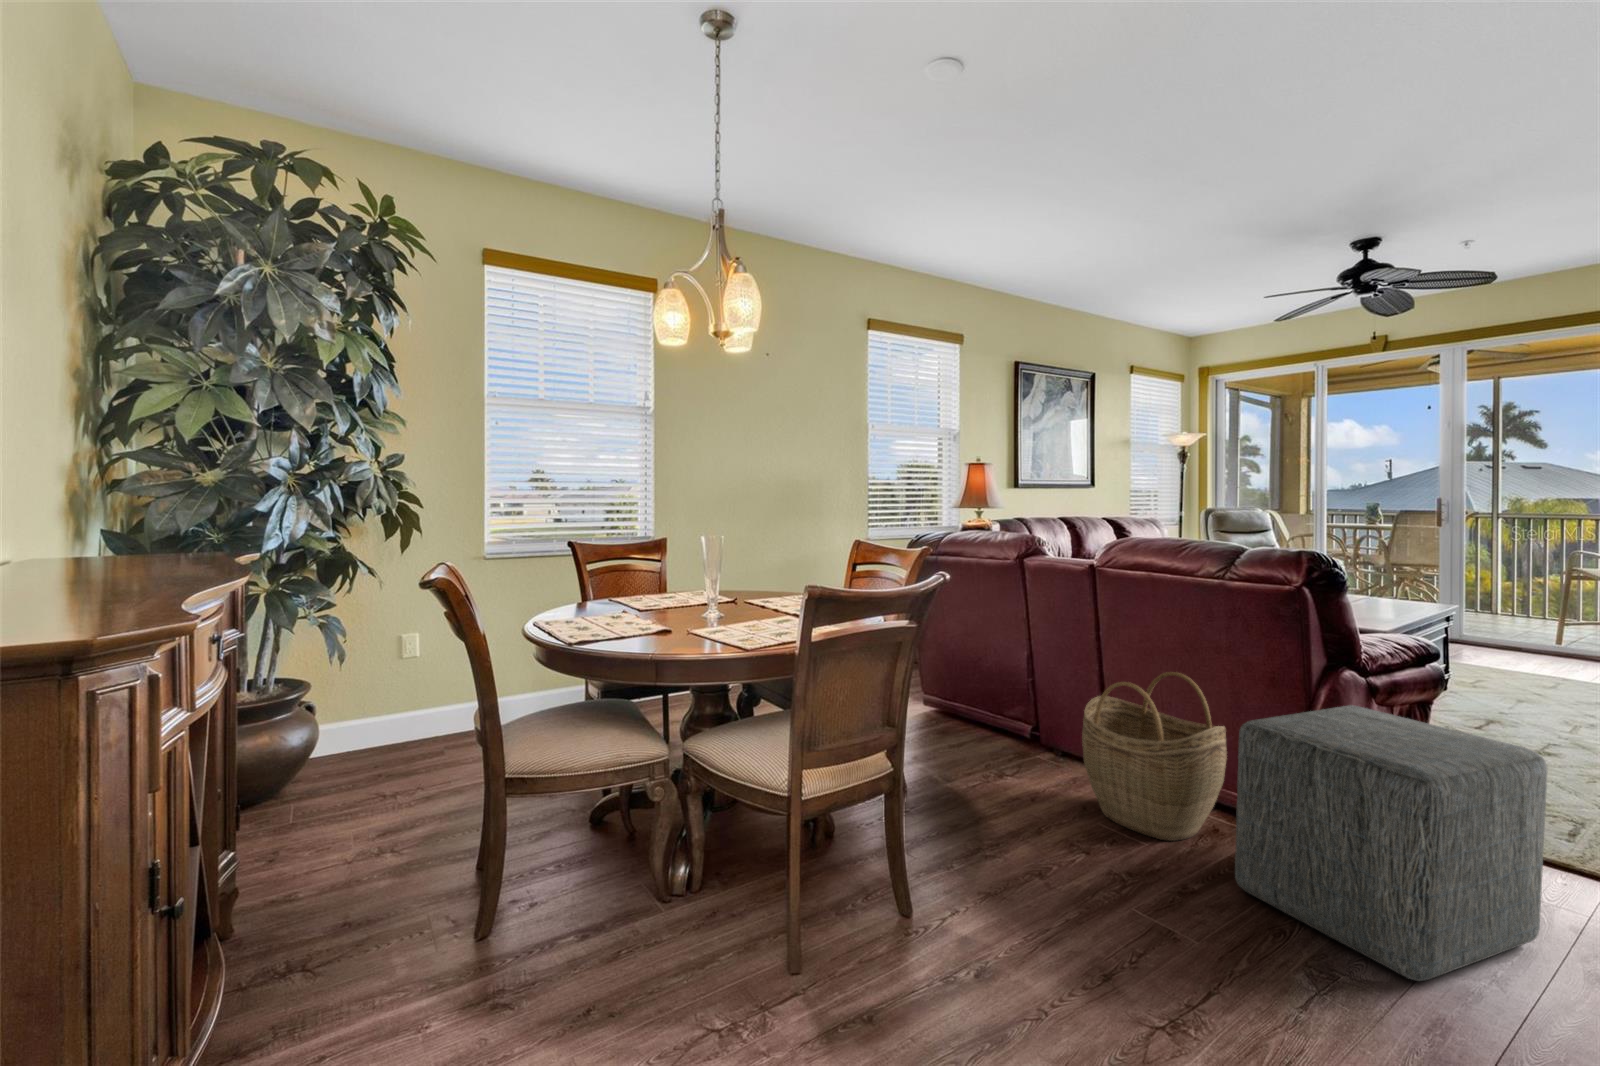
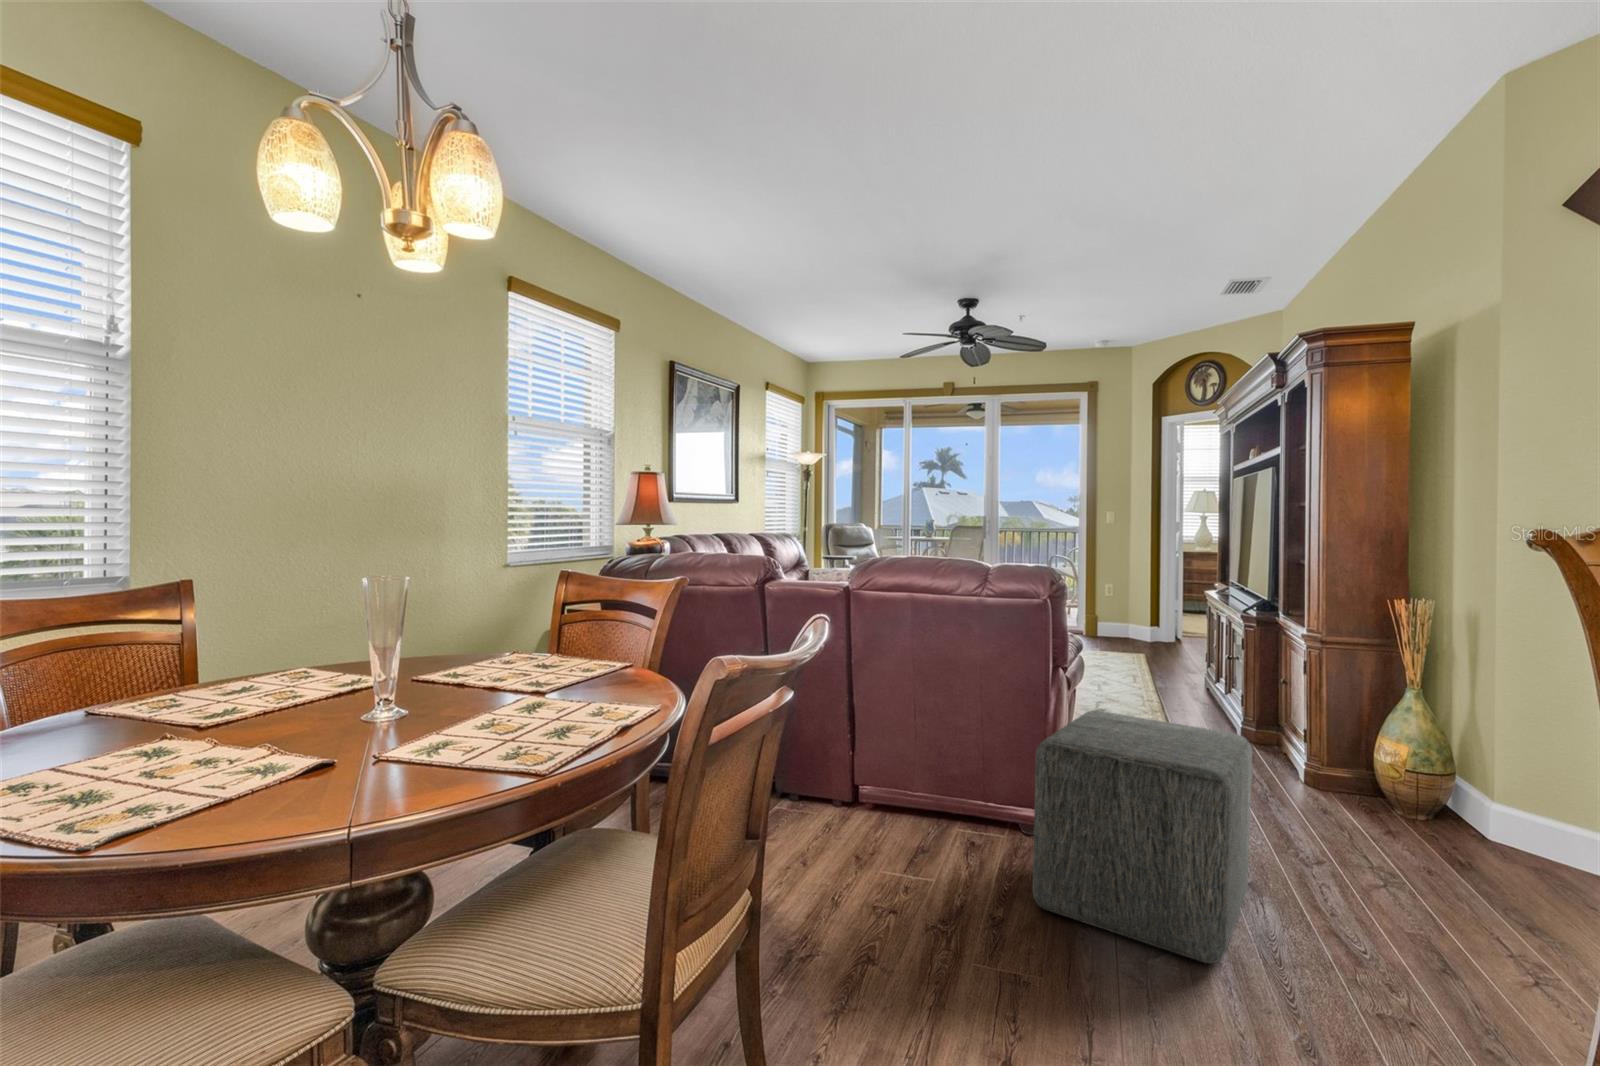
woven basket: present [1082,672,1227,841] -> none [856,694,992,870]

